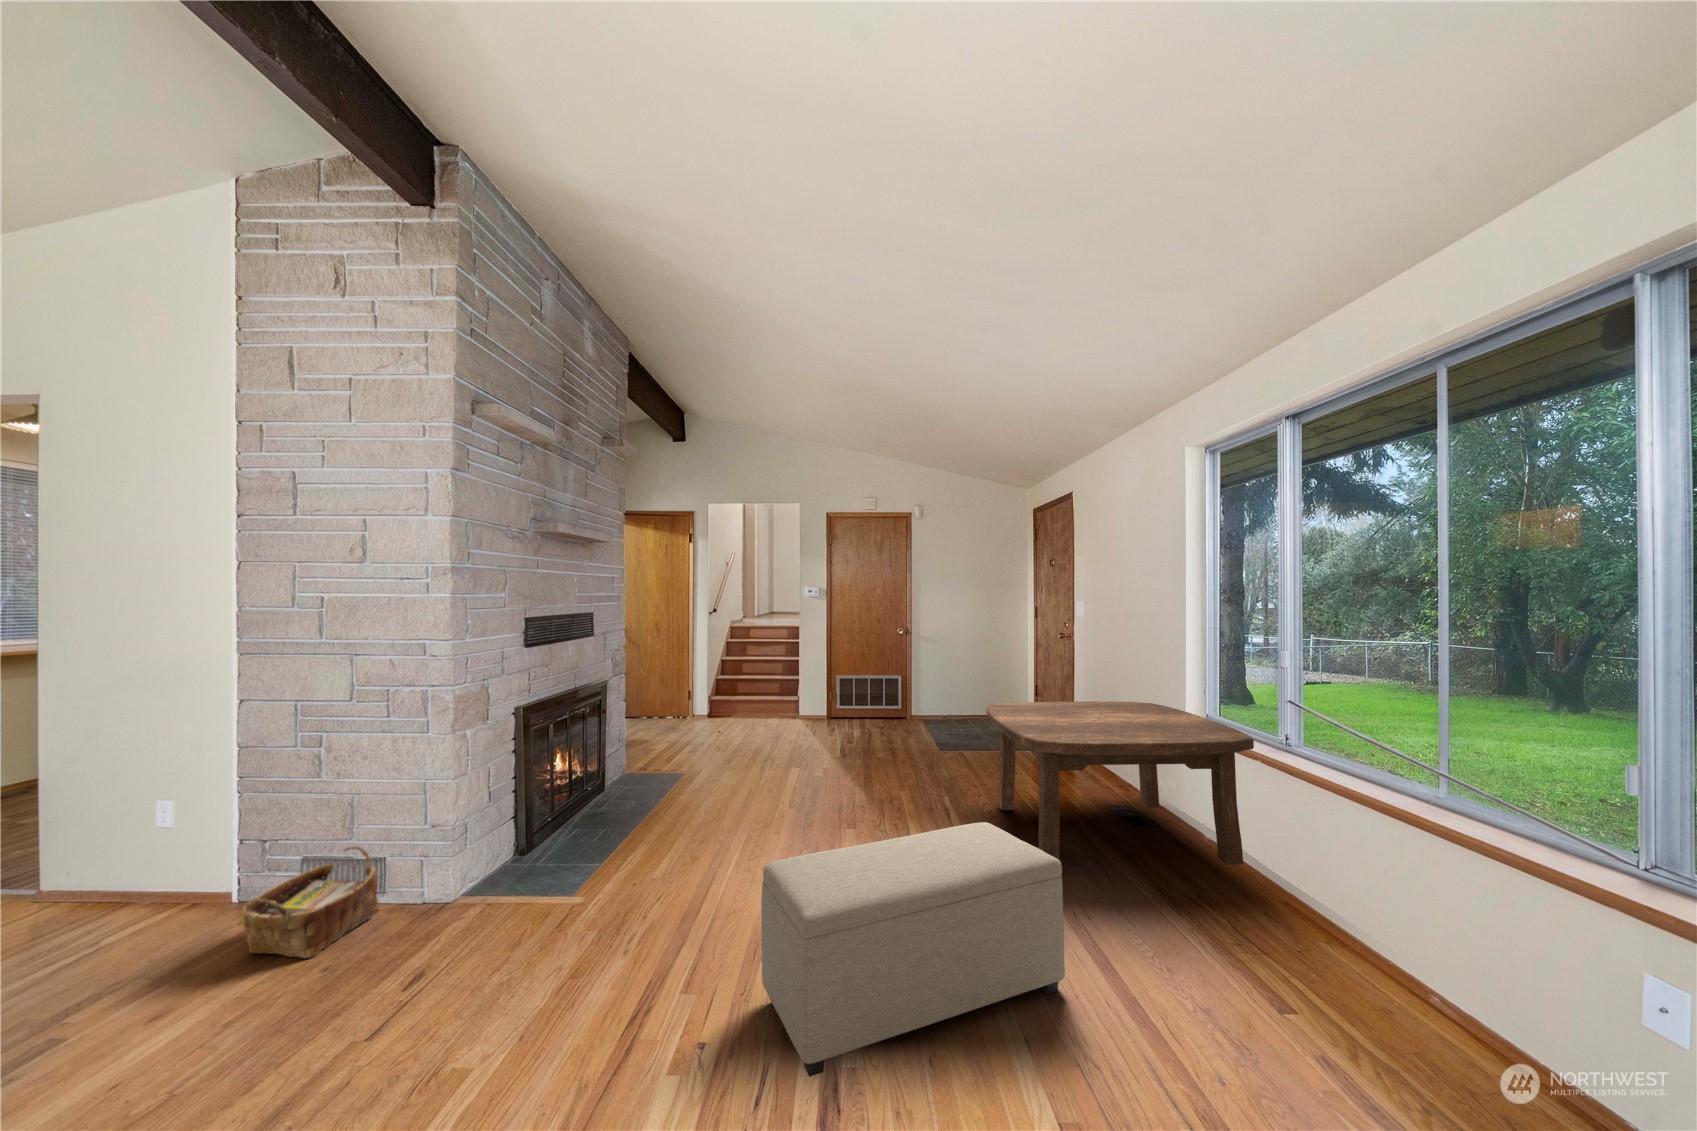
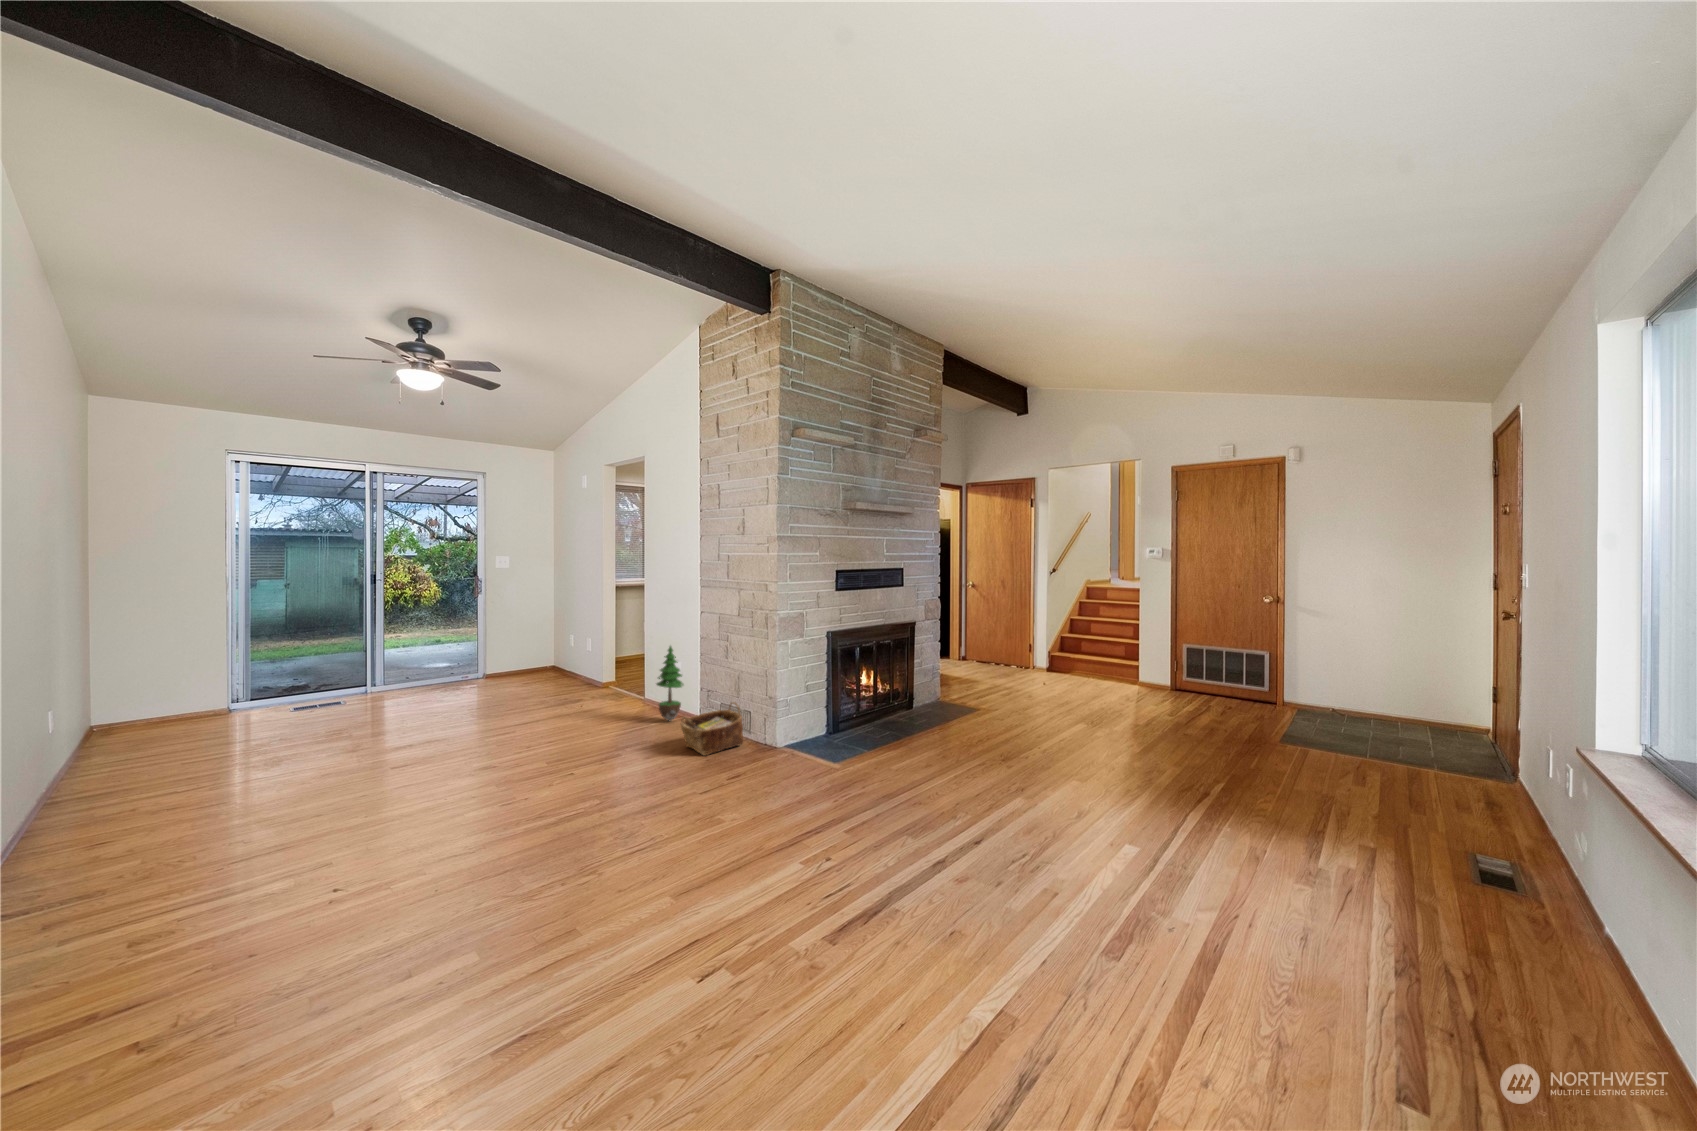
coffee table: present [987,701,1254,865] -> none [1223,690,1598,958]
potted tree: none [127,771,202,918] -> present [657,646,683,721]
ottoman: present [761,822,1065,1077] -> none [863,759,1121,943]

